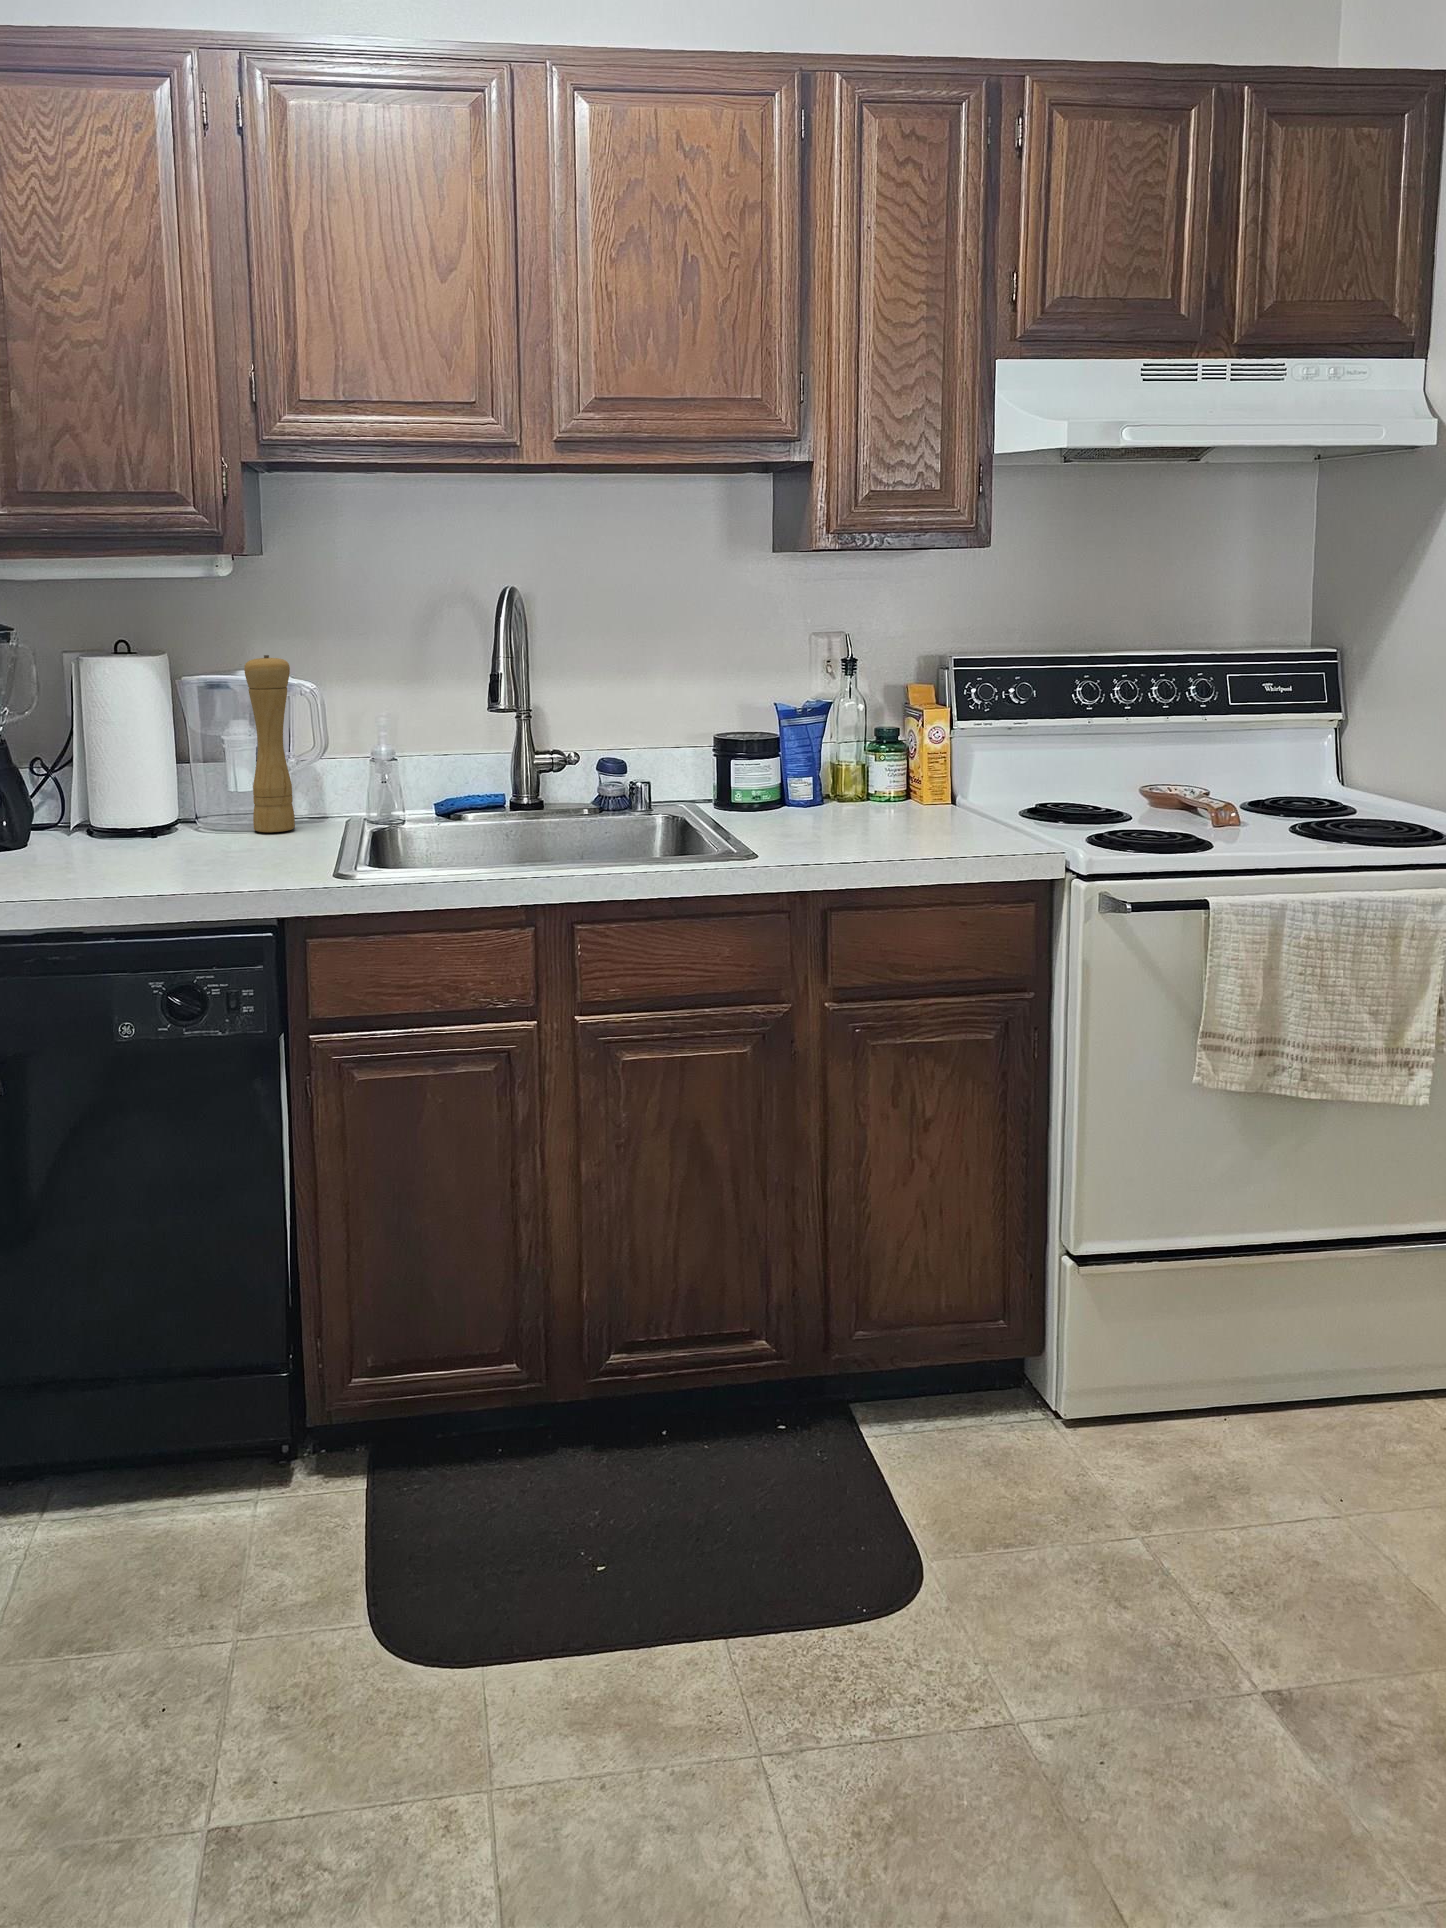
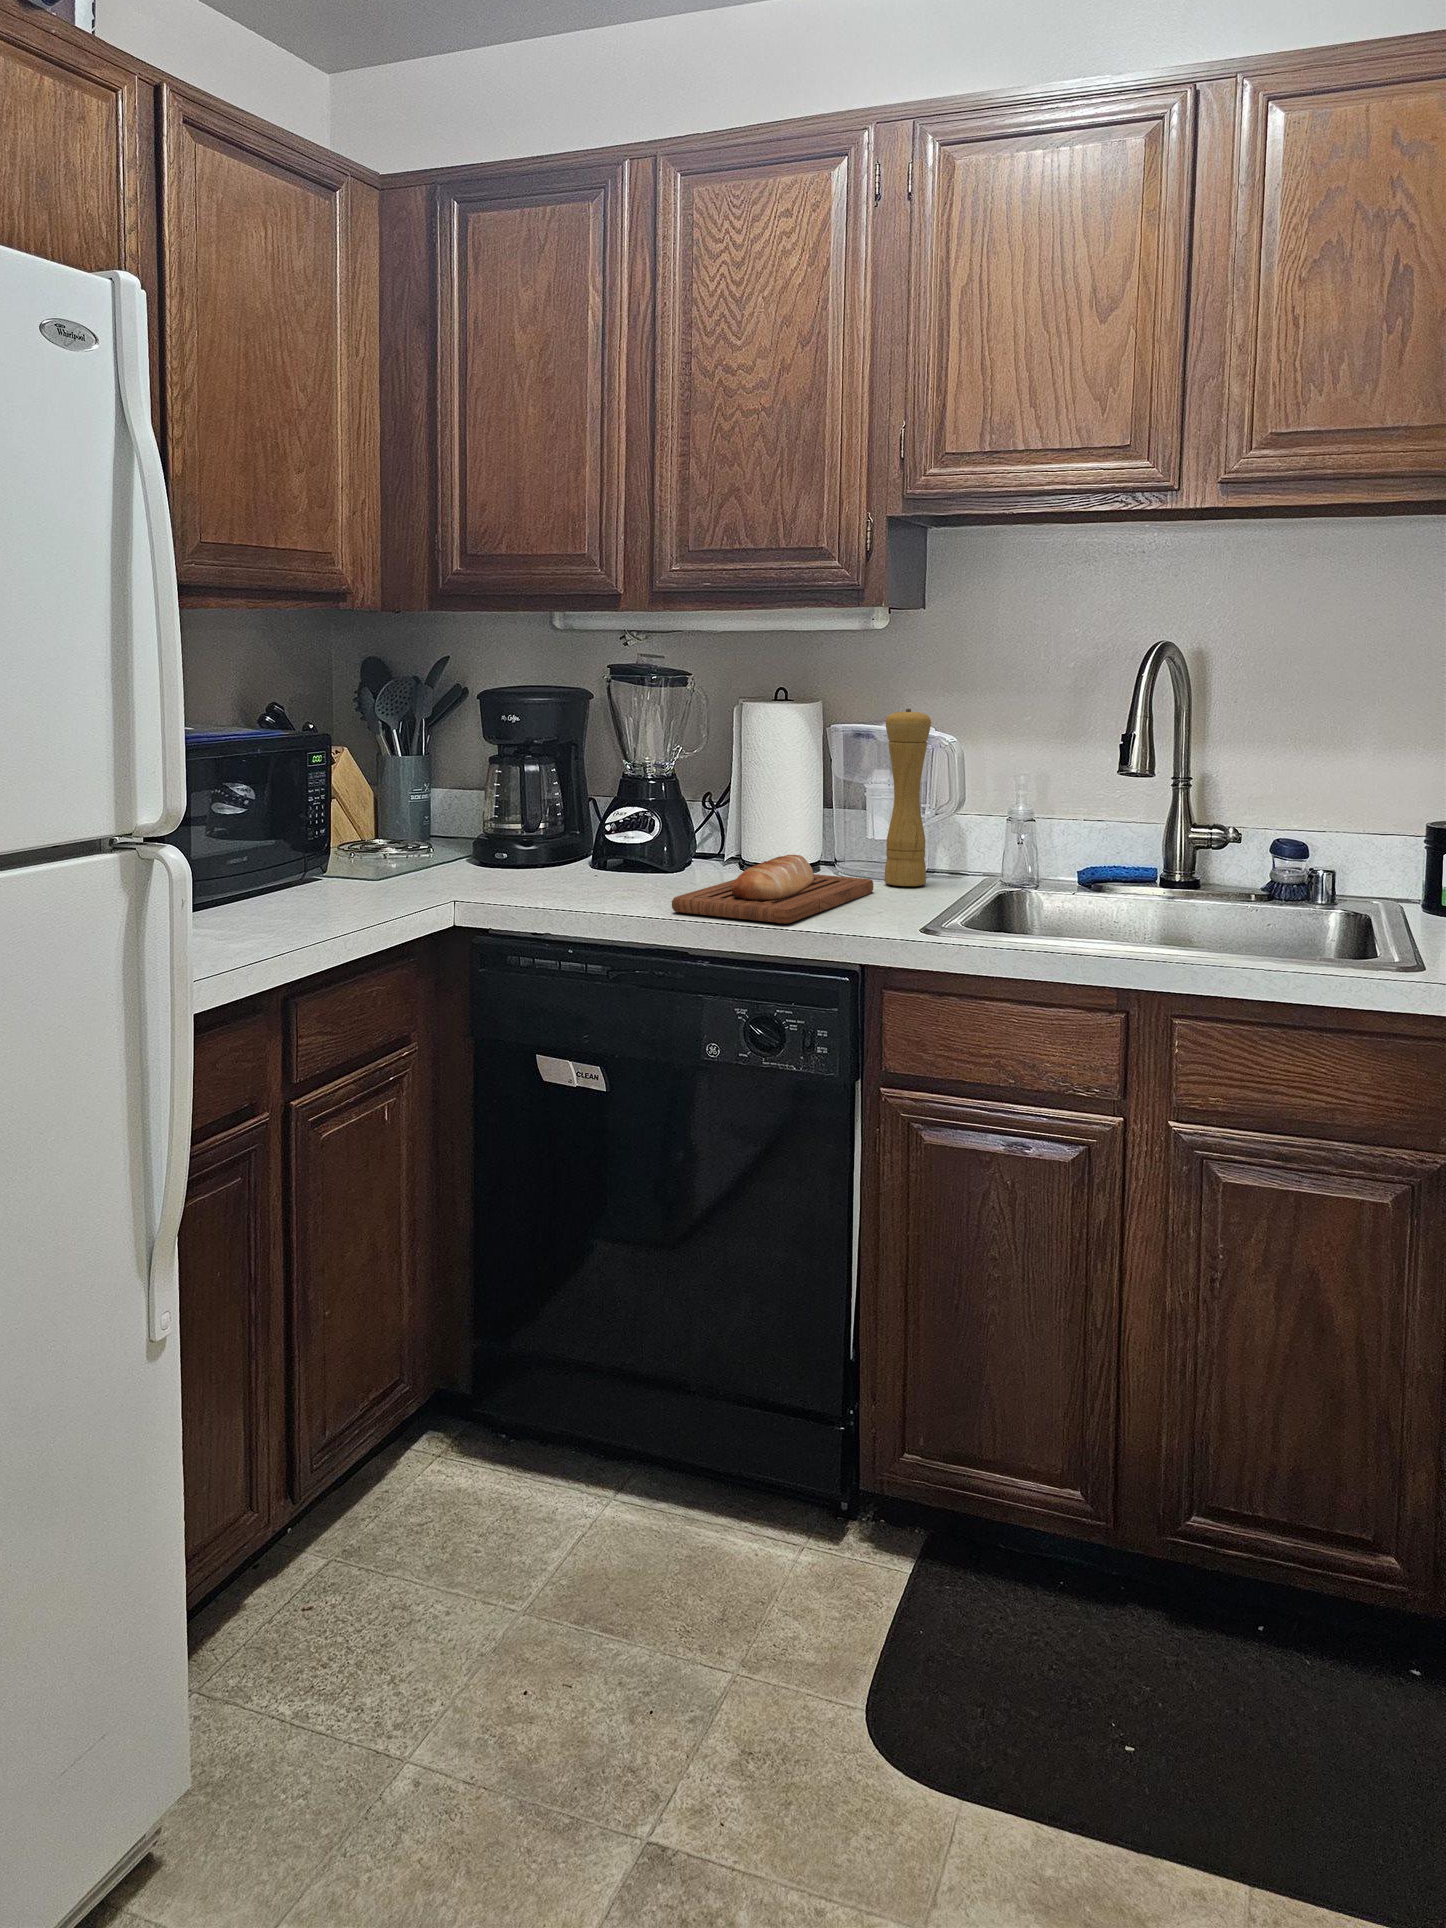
bread loaf: none [56,812,250,886] -> present [672,855,873,923]

